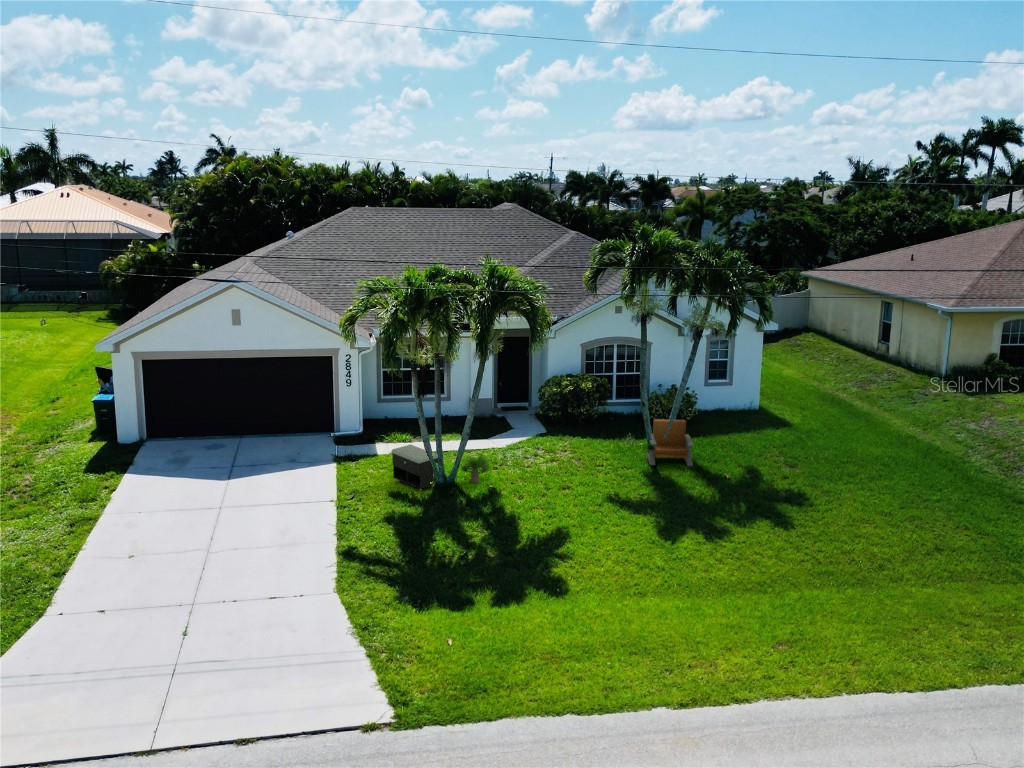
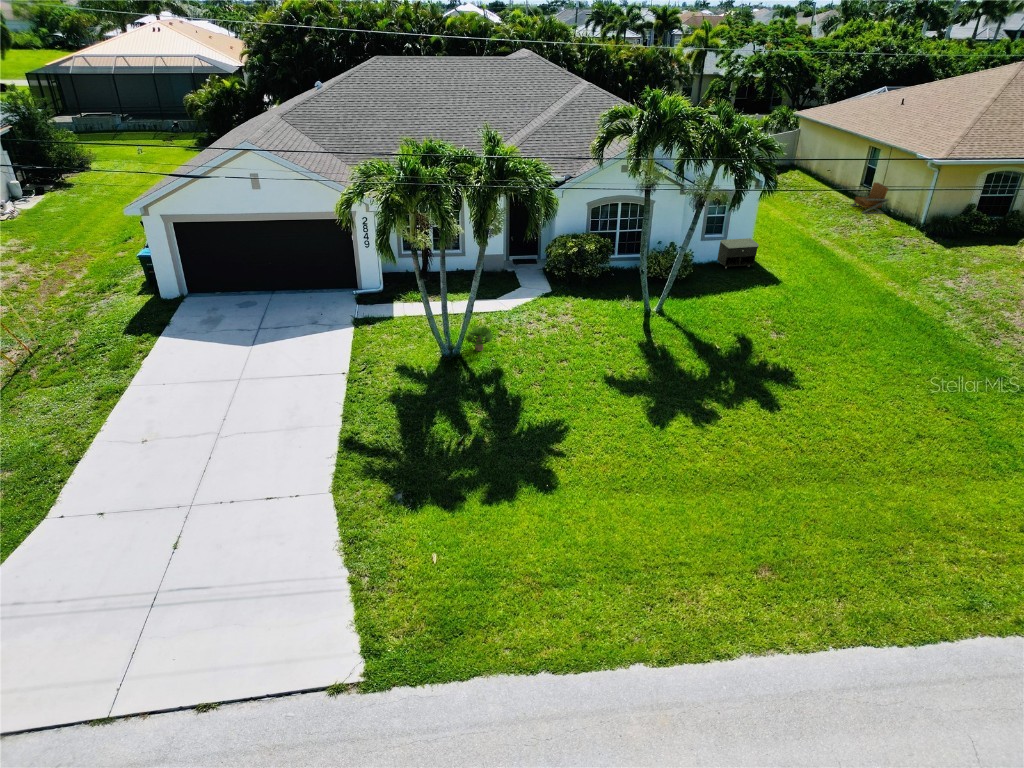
lounge chair: present [646,419,694,466] -> present [851,182,888,214]
storage bench: present [391,445,438,490] -> present [717,238,759,268]

